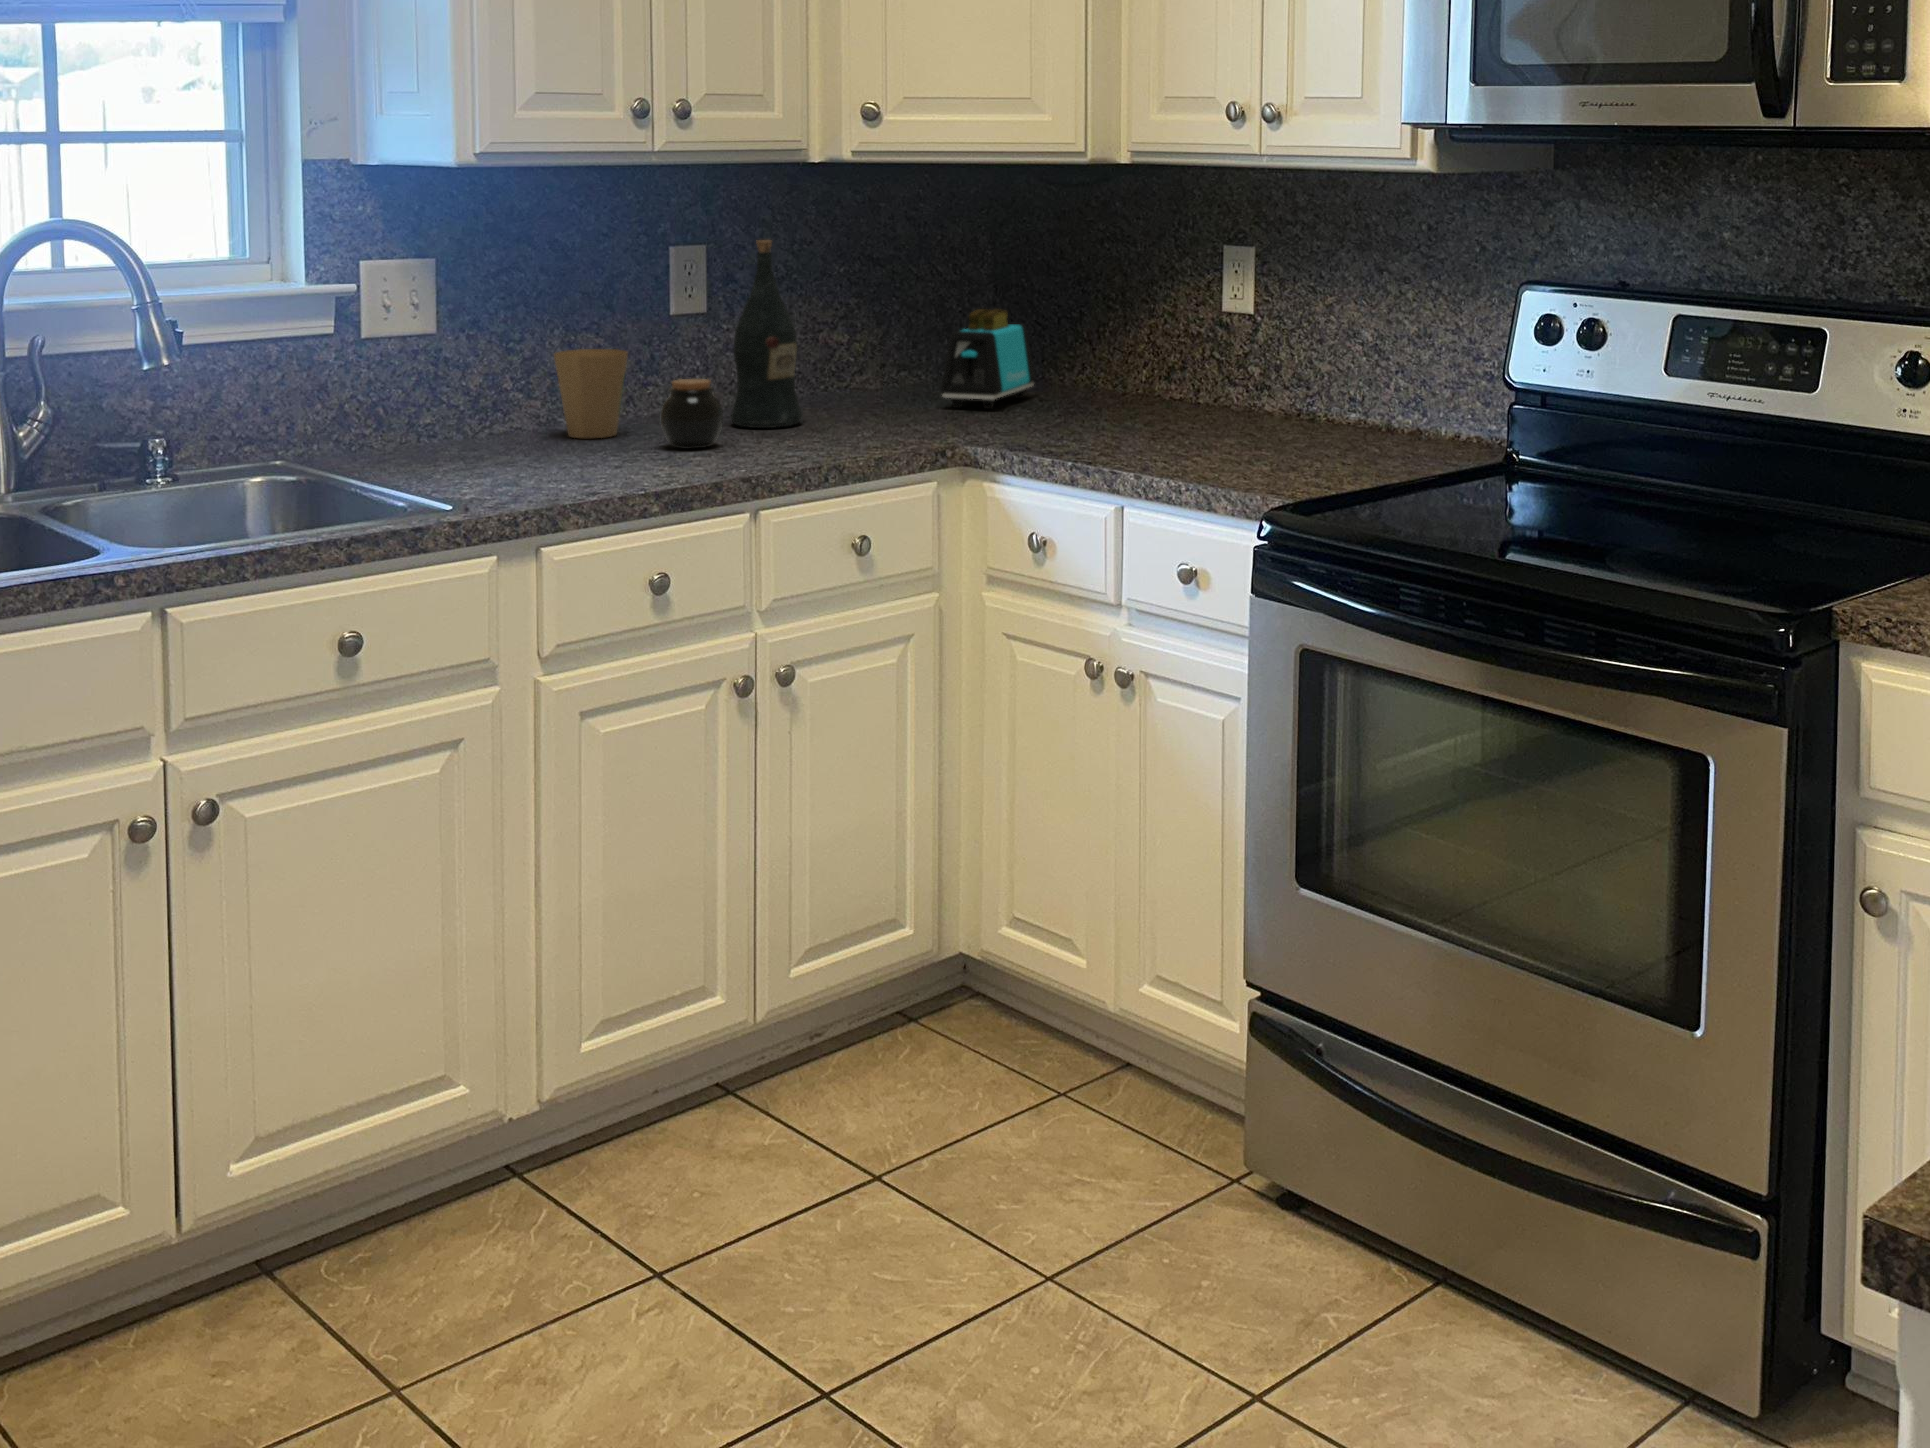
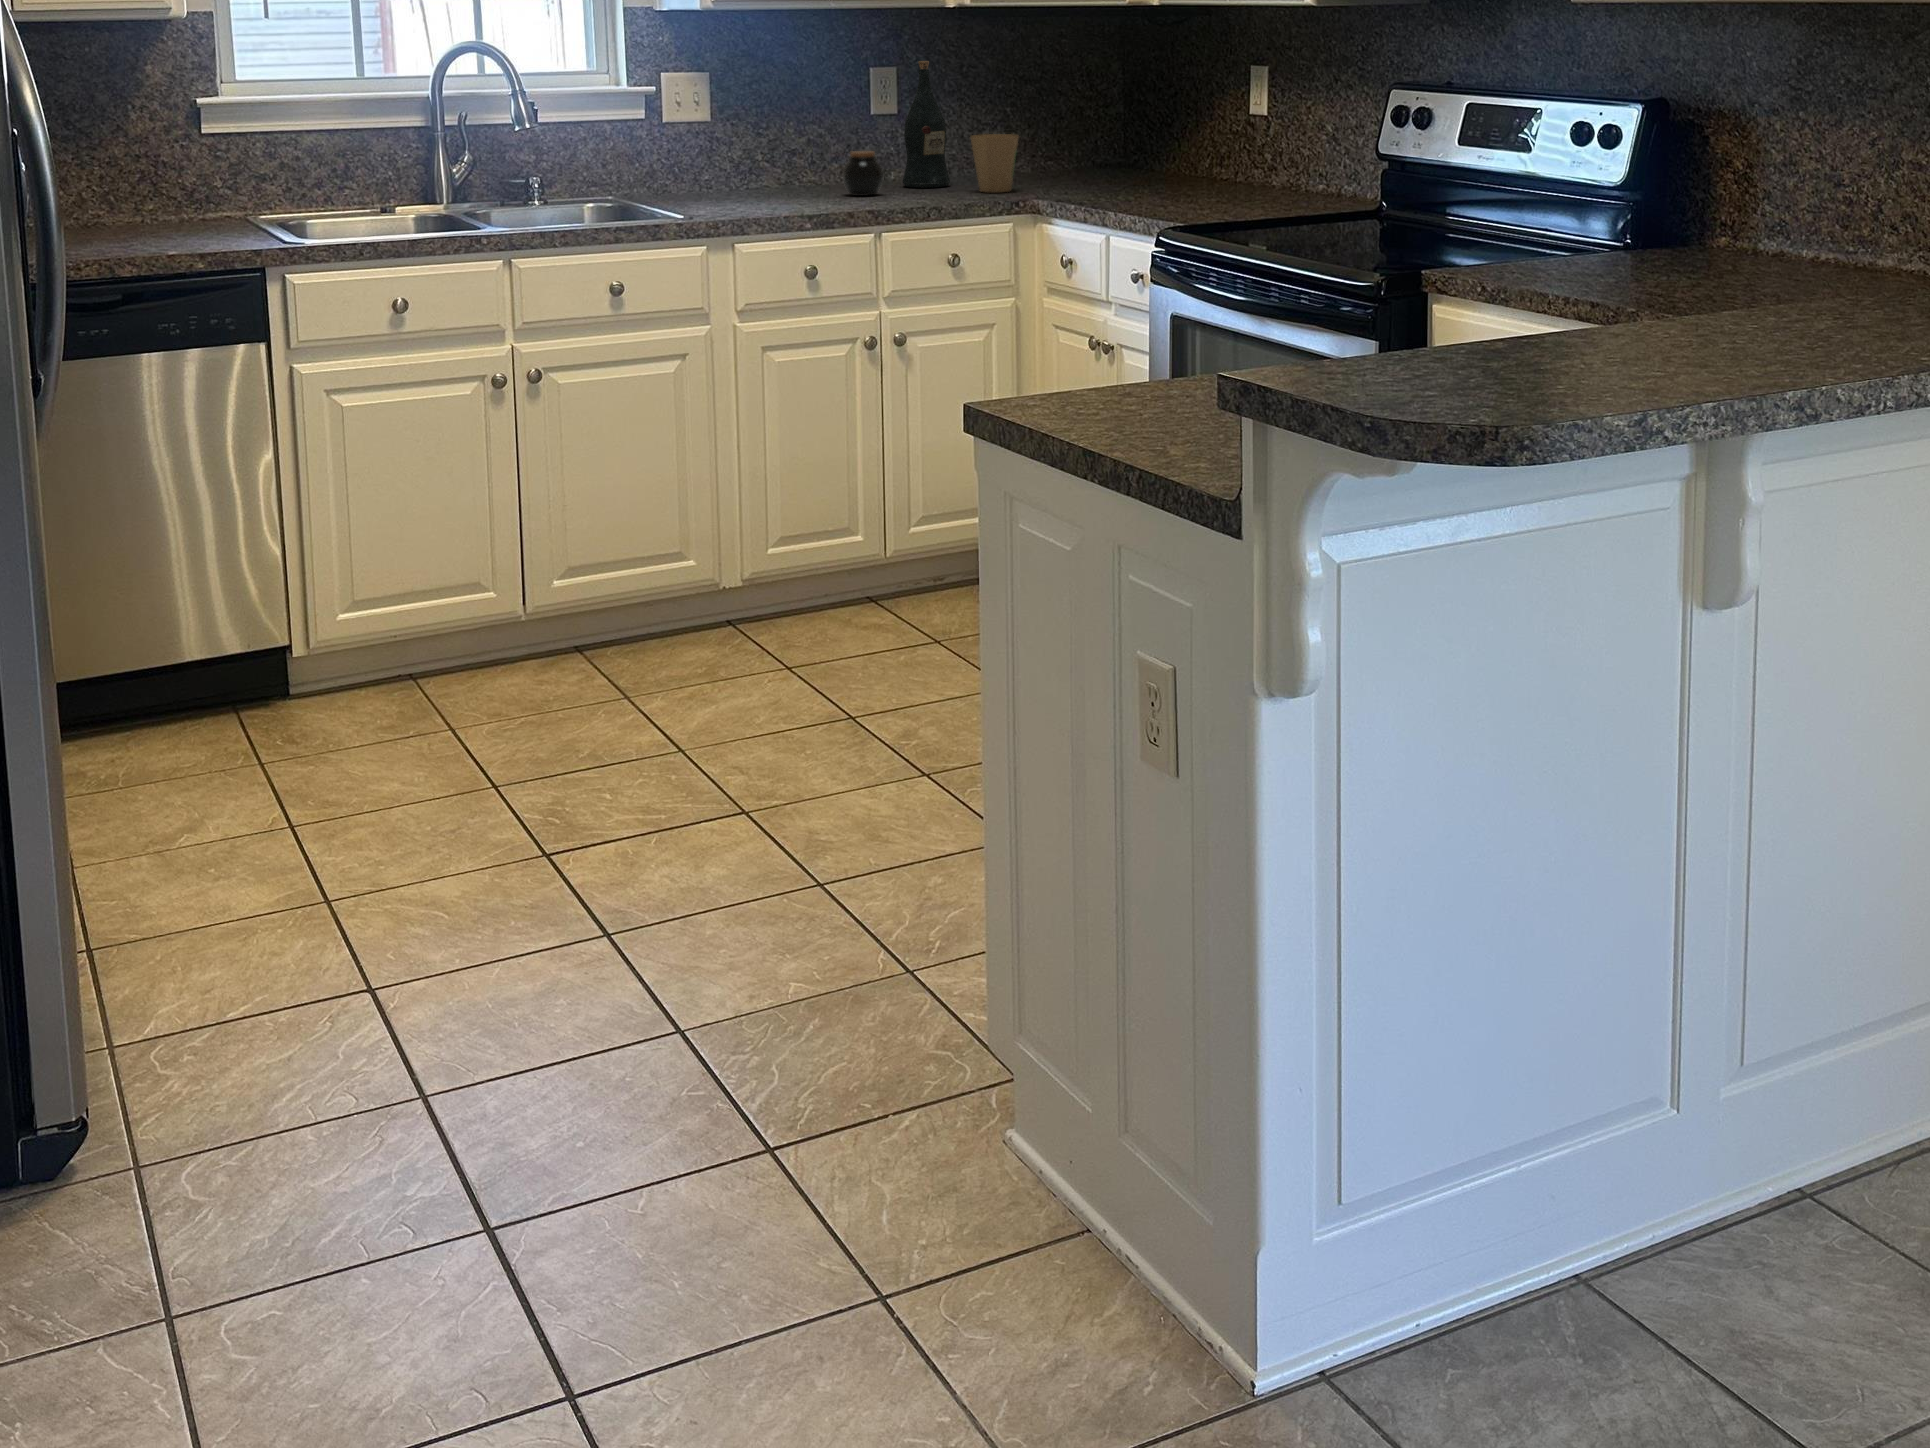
toaster: present [941,309,1035,409] -> none [1053,112,1129,181]
paper cup: present [554,349,628,438] -> present [971,134,1018,193]

